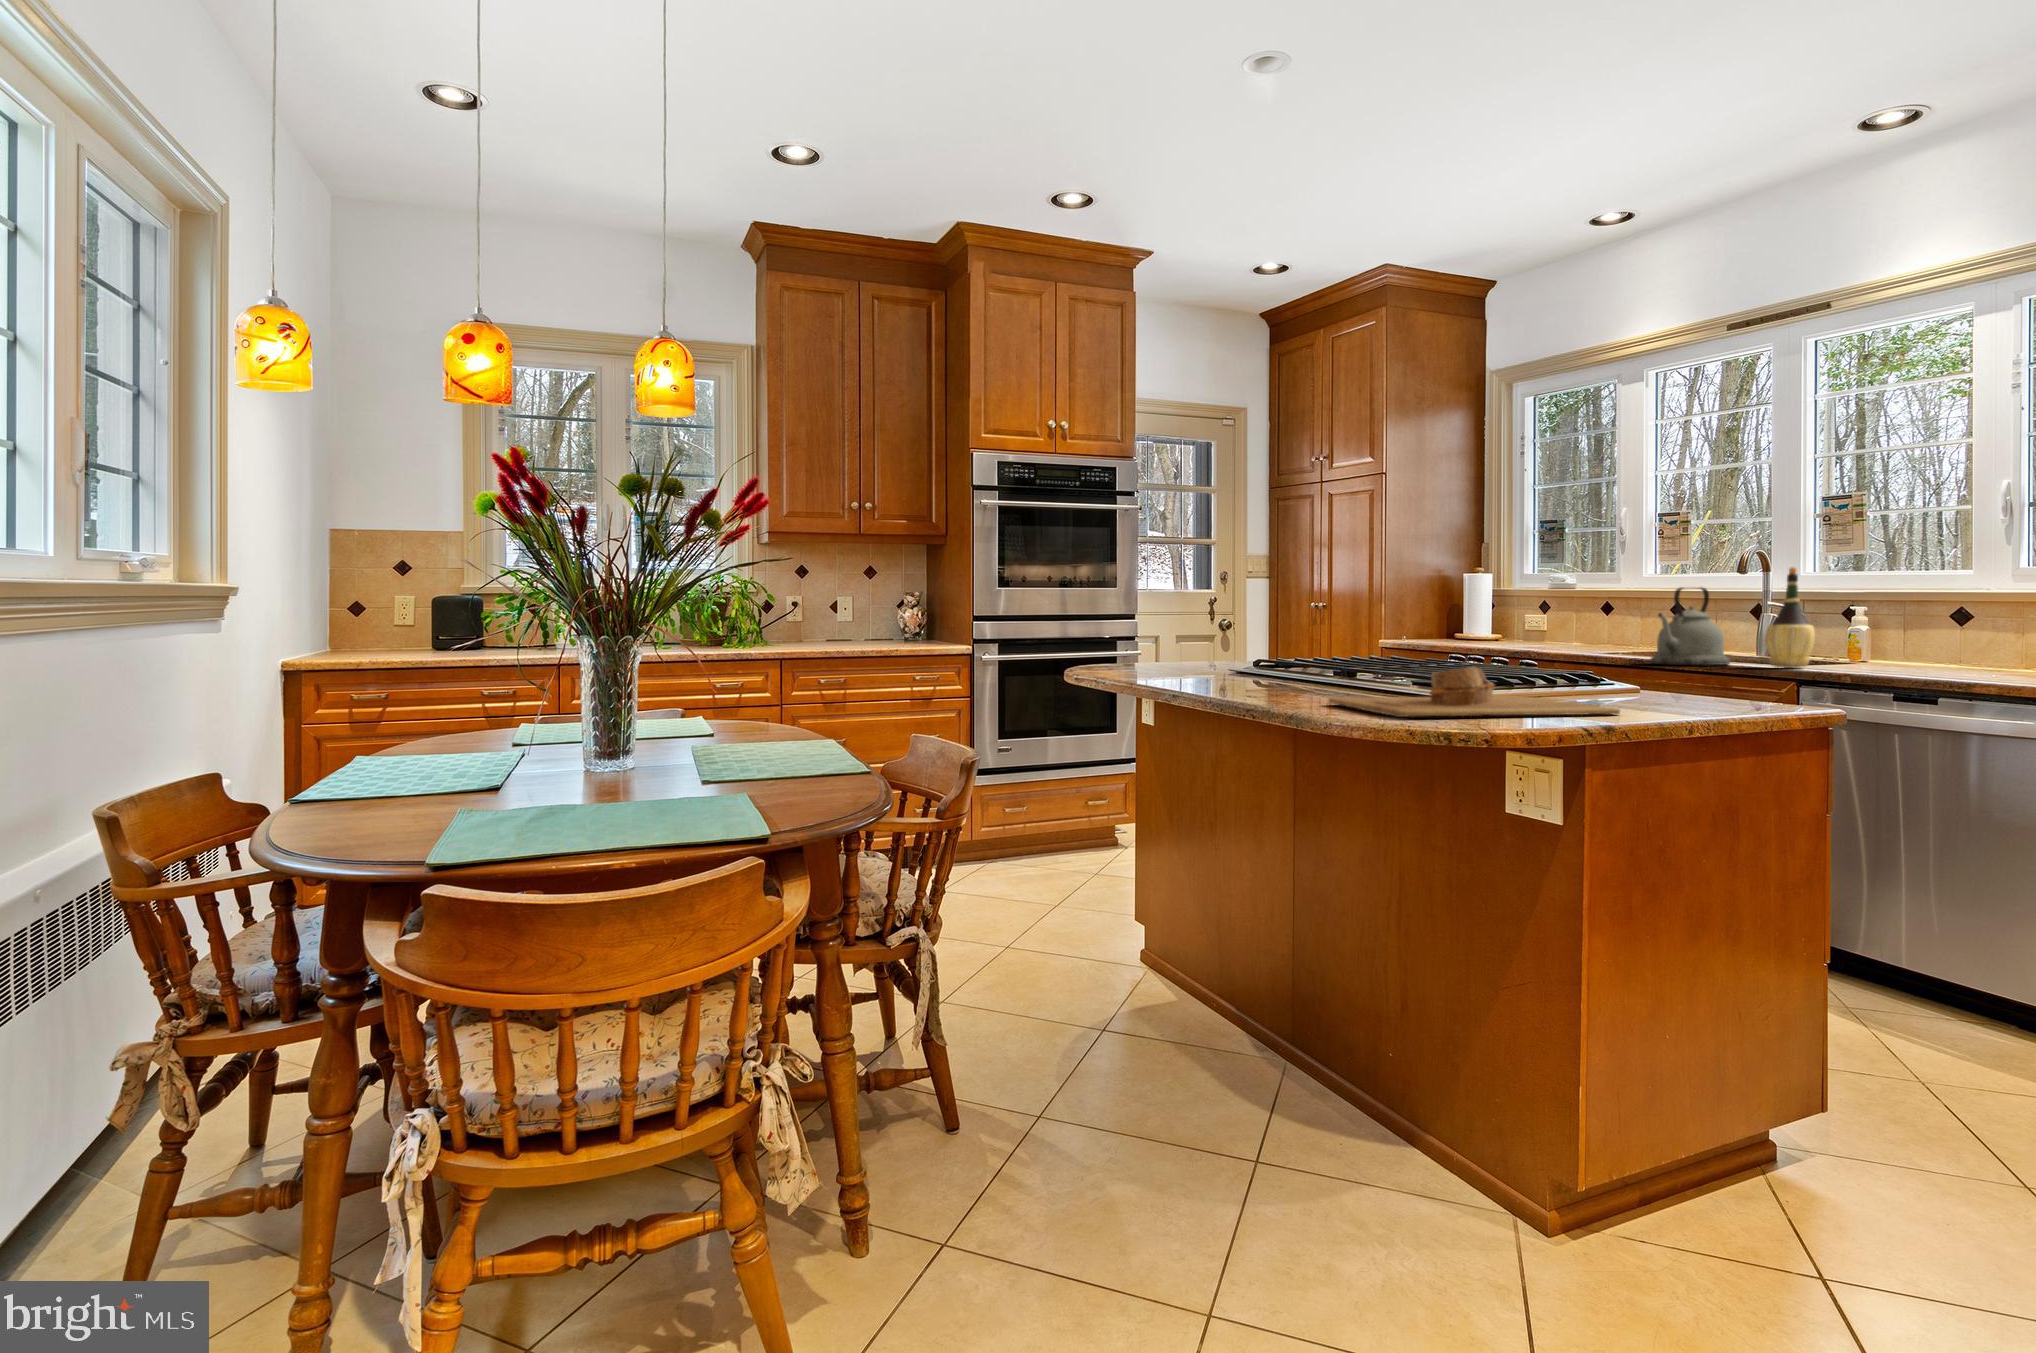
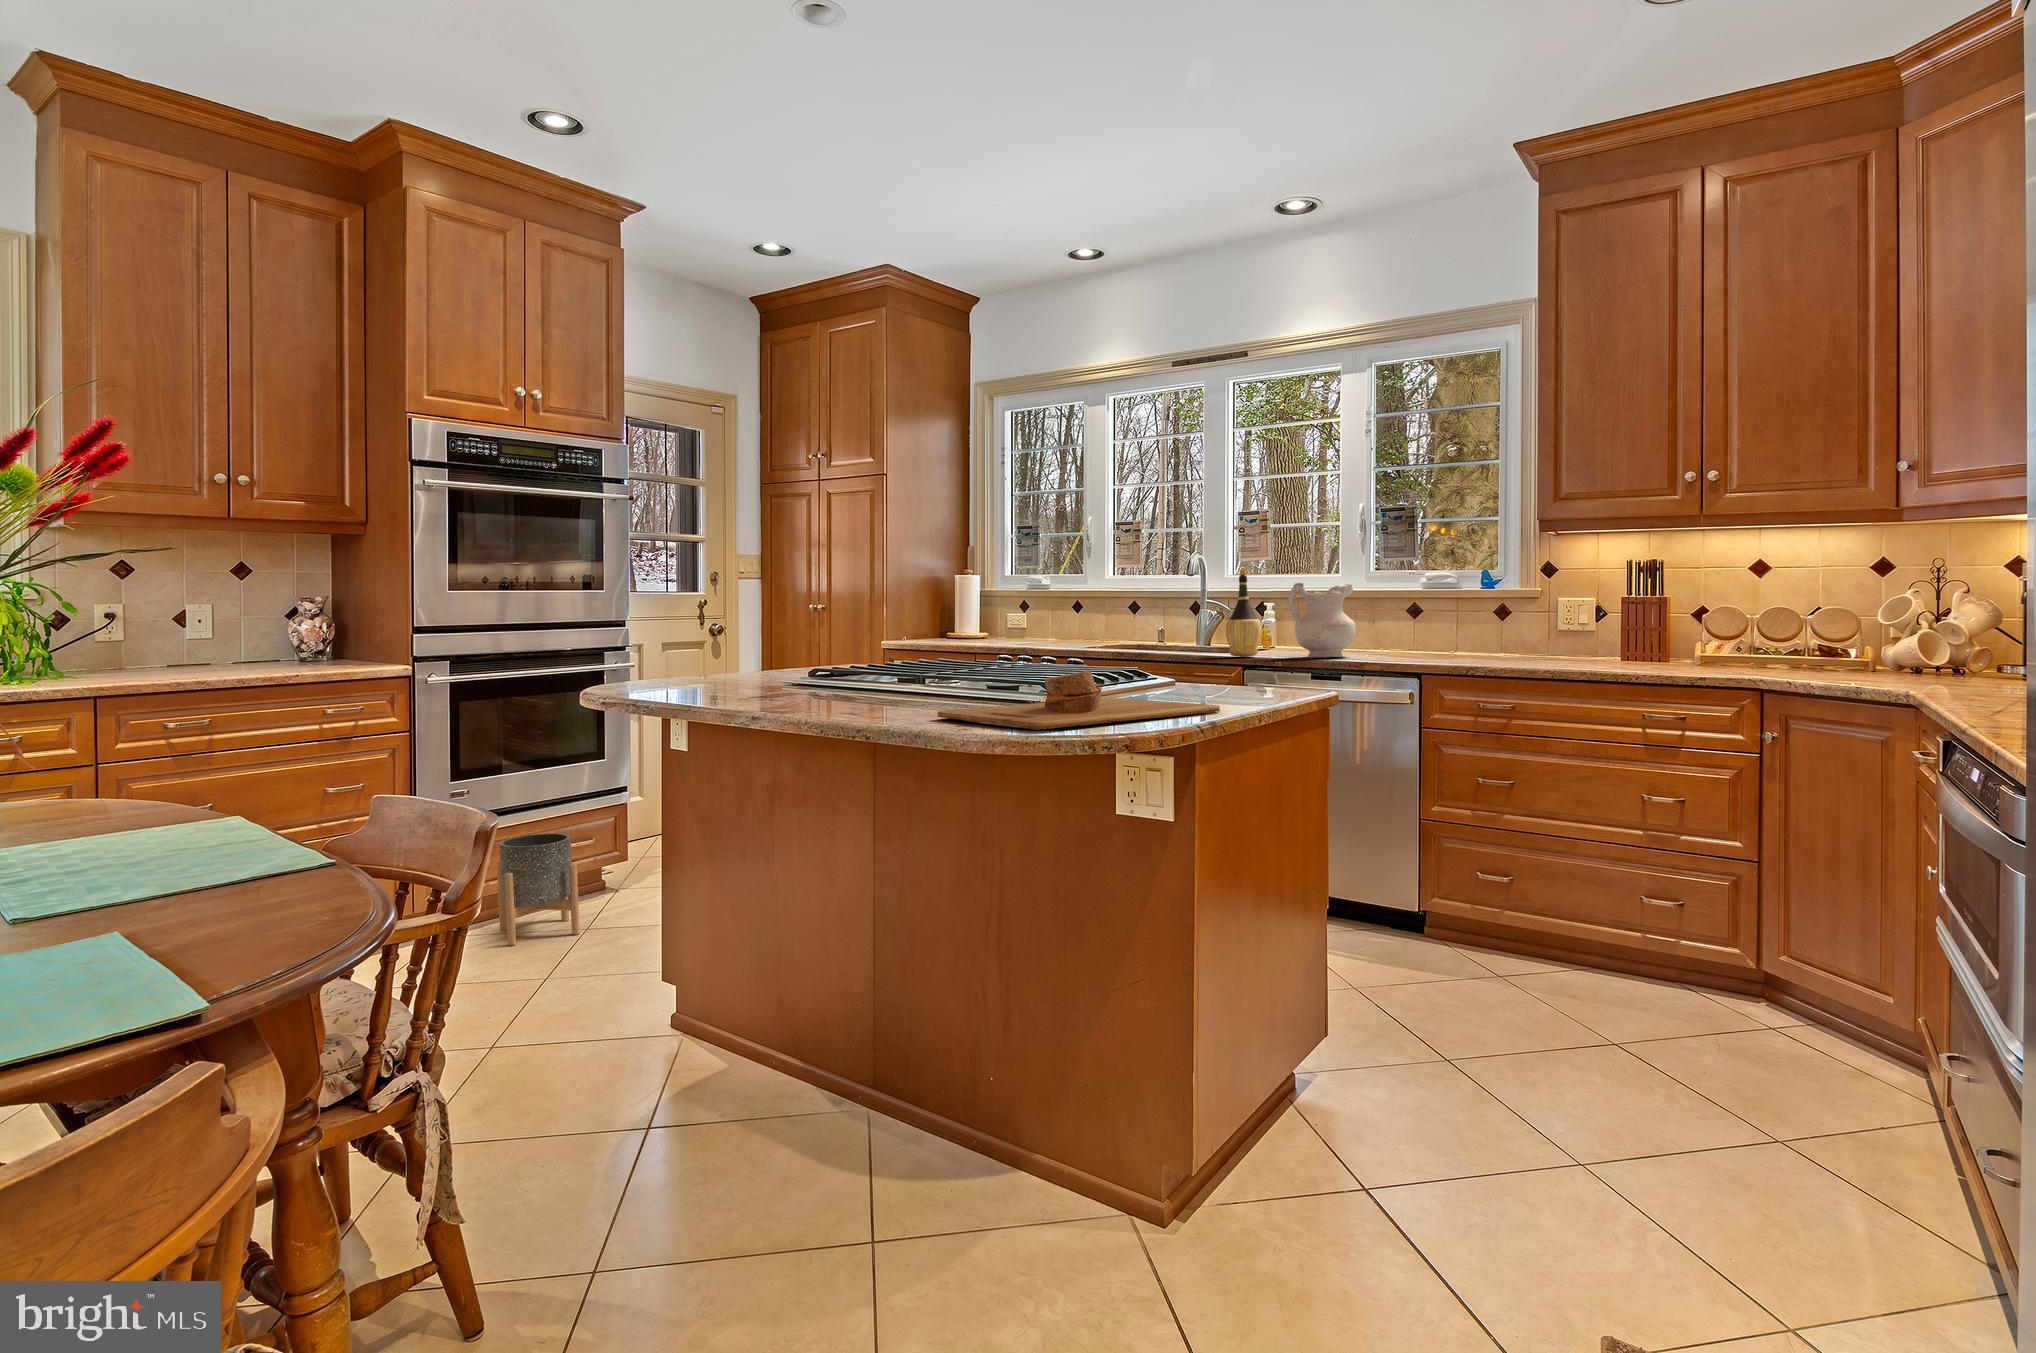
ceramic pitcher: none [1850,582,1951,673] -> present [1289,583,1356,658]
kettle: present [1650,587,1730,666] -> none [1136,587,1198,658]
planter: none [1027,790,1085,877] -> present [497,833,580,945]

